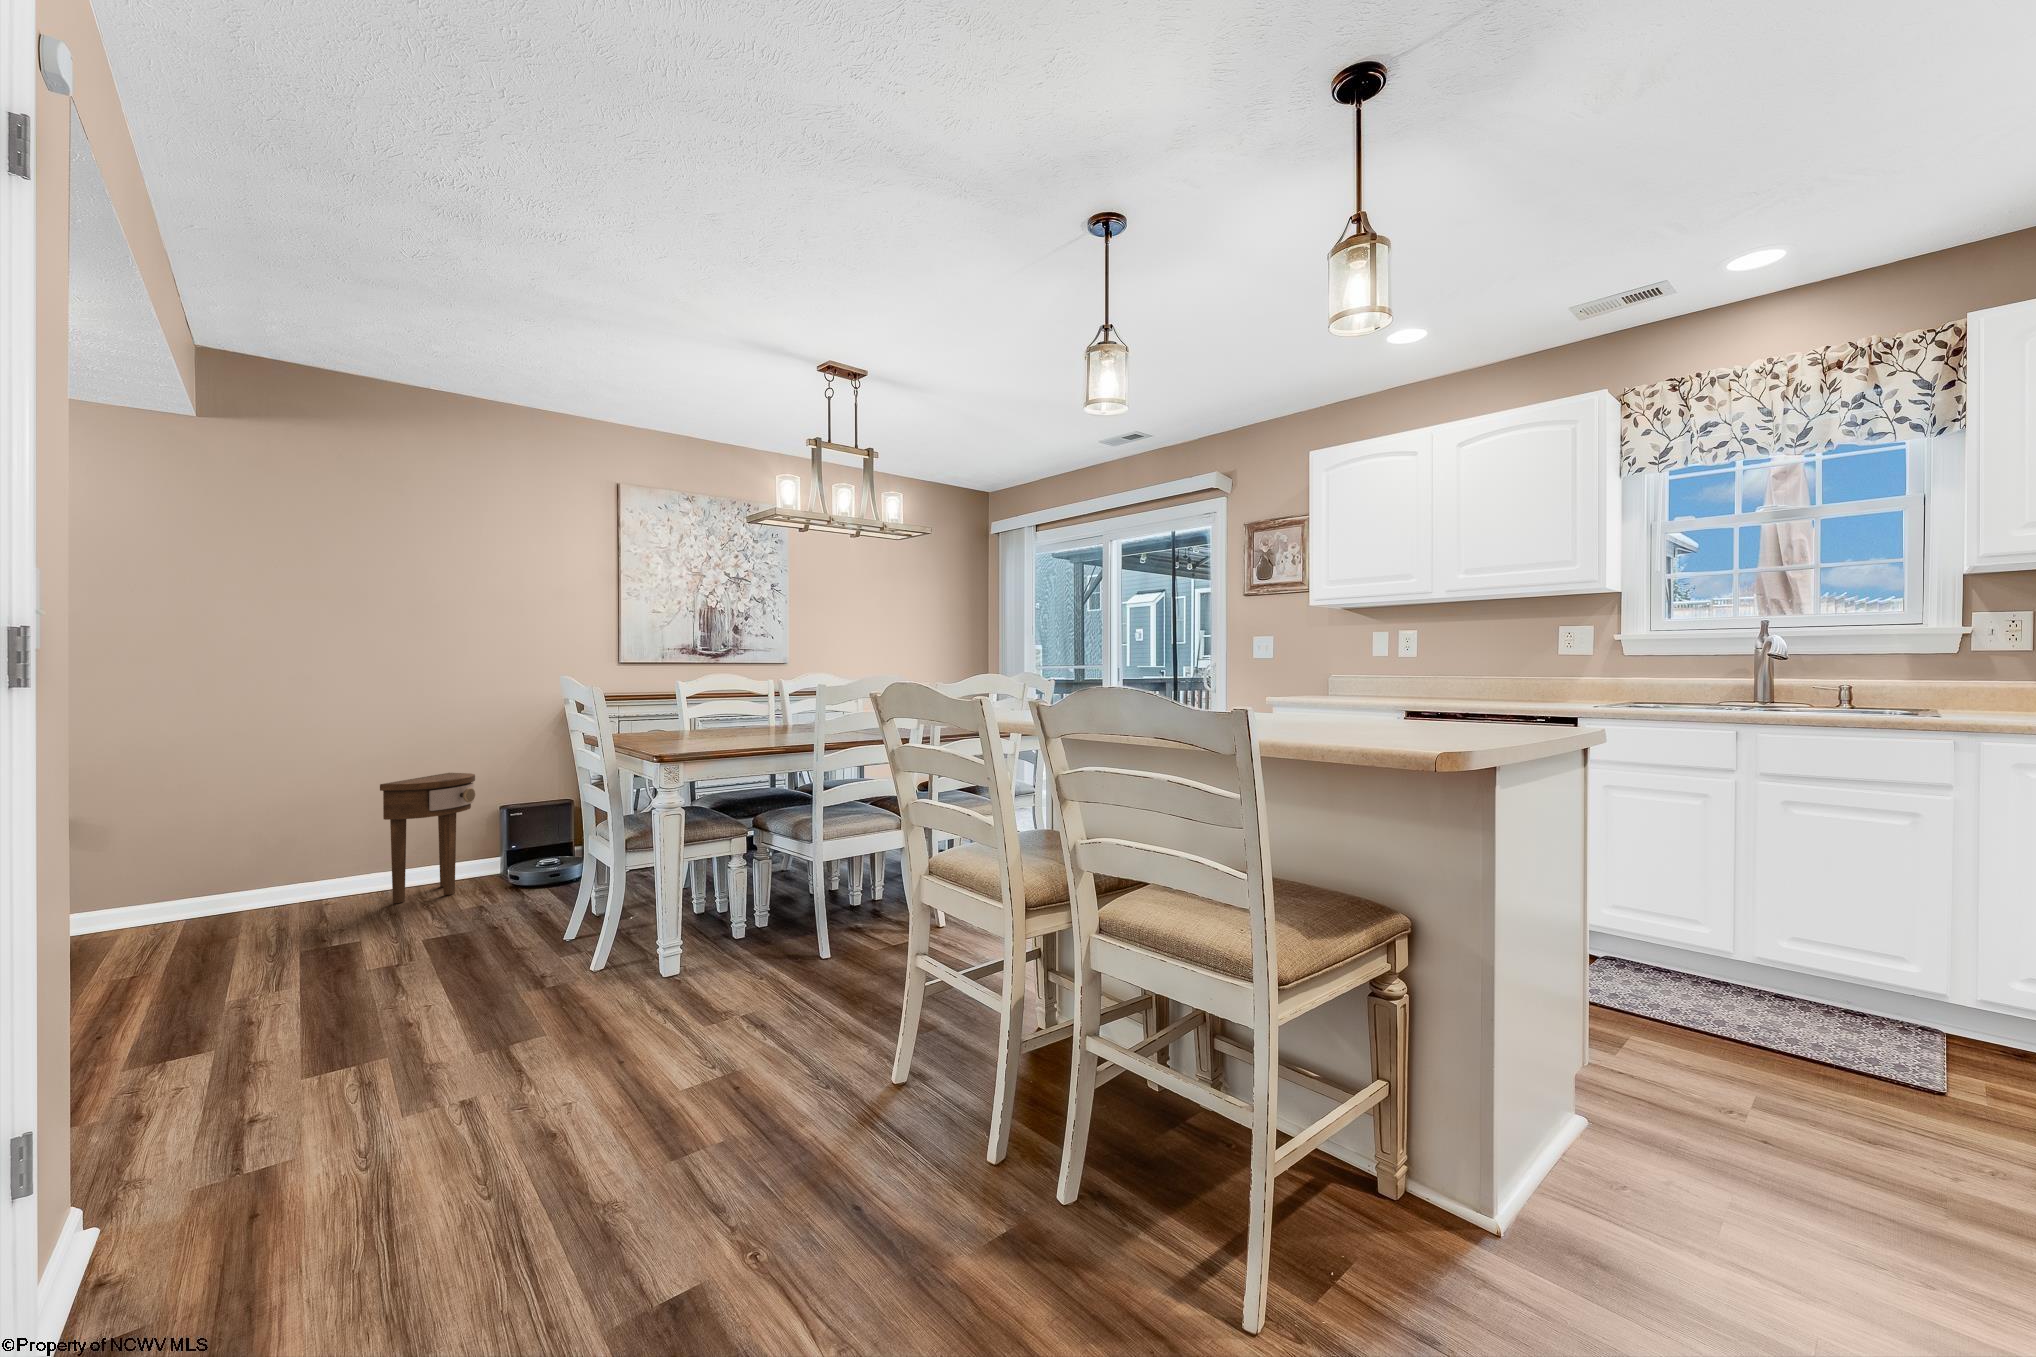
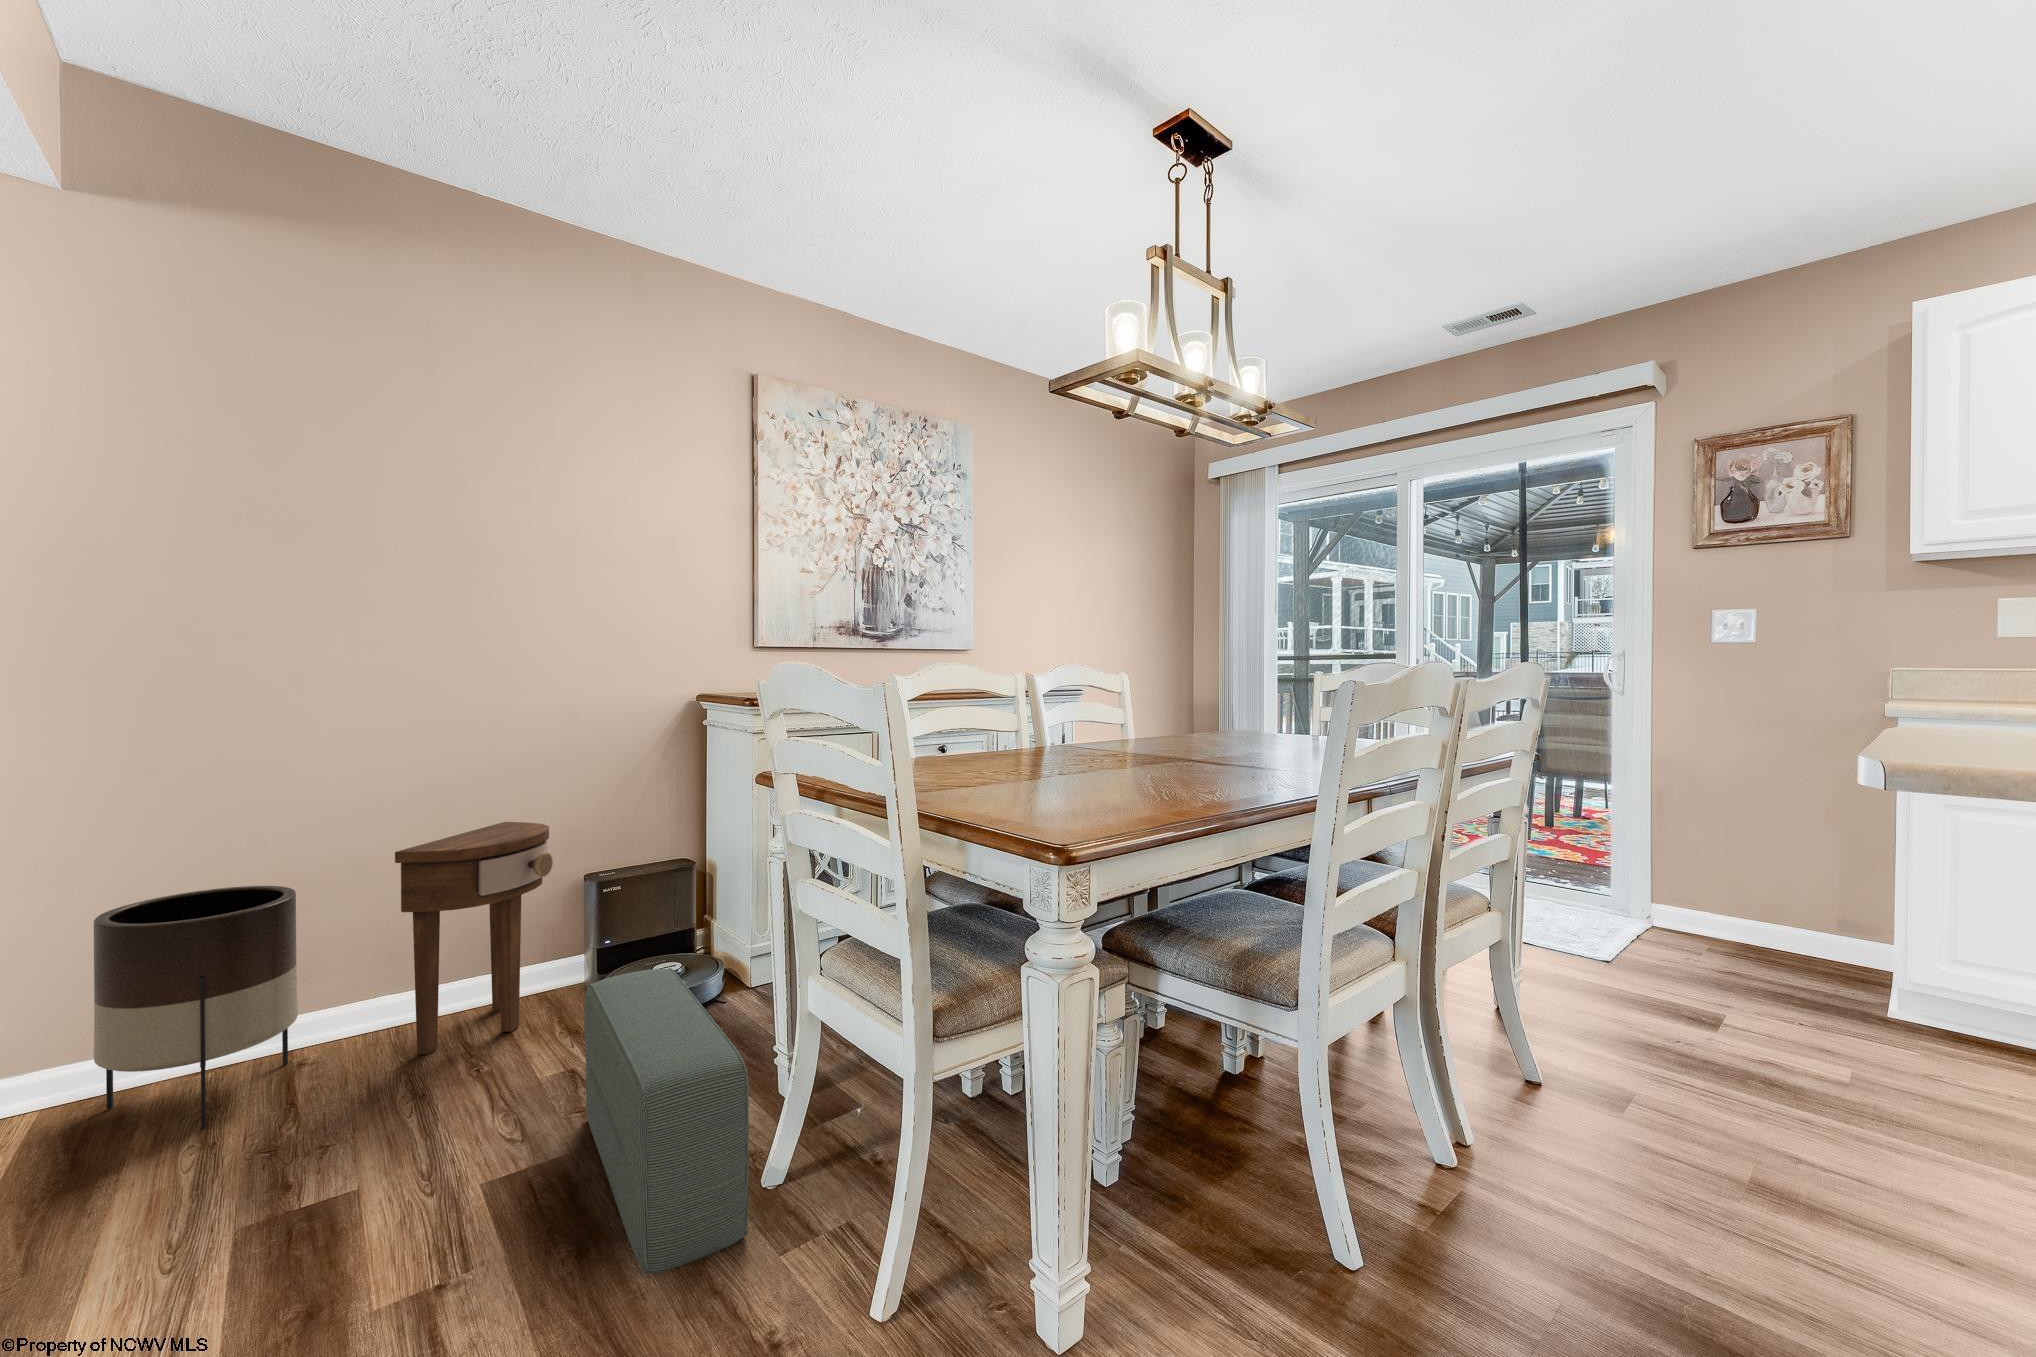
planter: none [216,804,324,928] -> present [94,886,298,1129]
pouf: none [482,844,552,964] -> present [584,968,749,1274]

